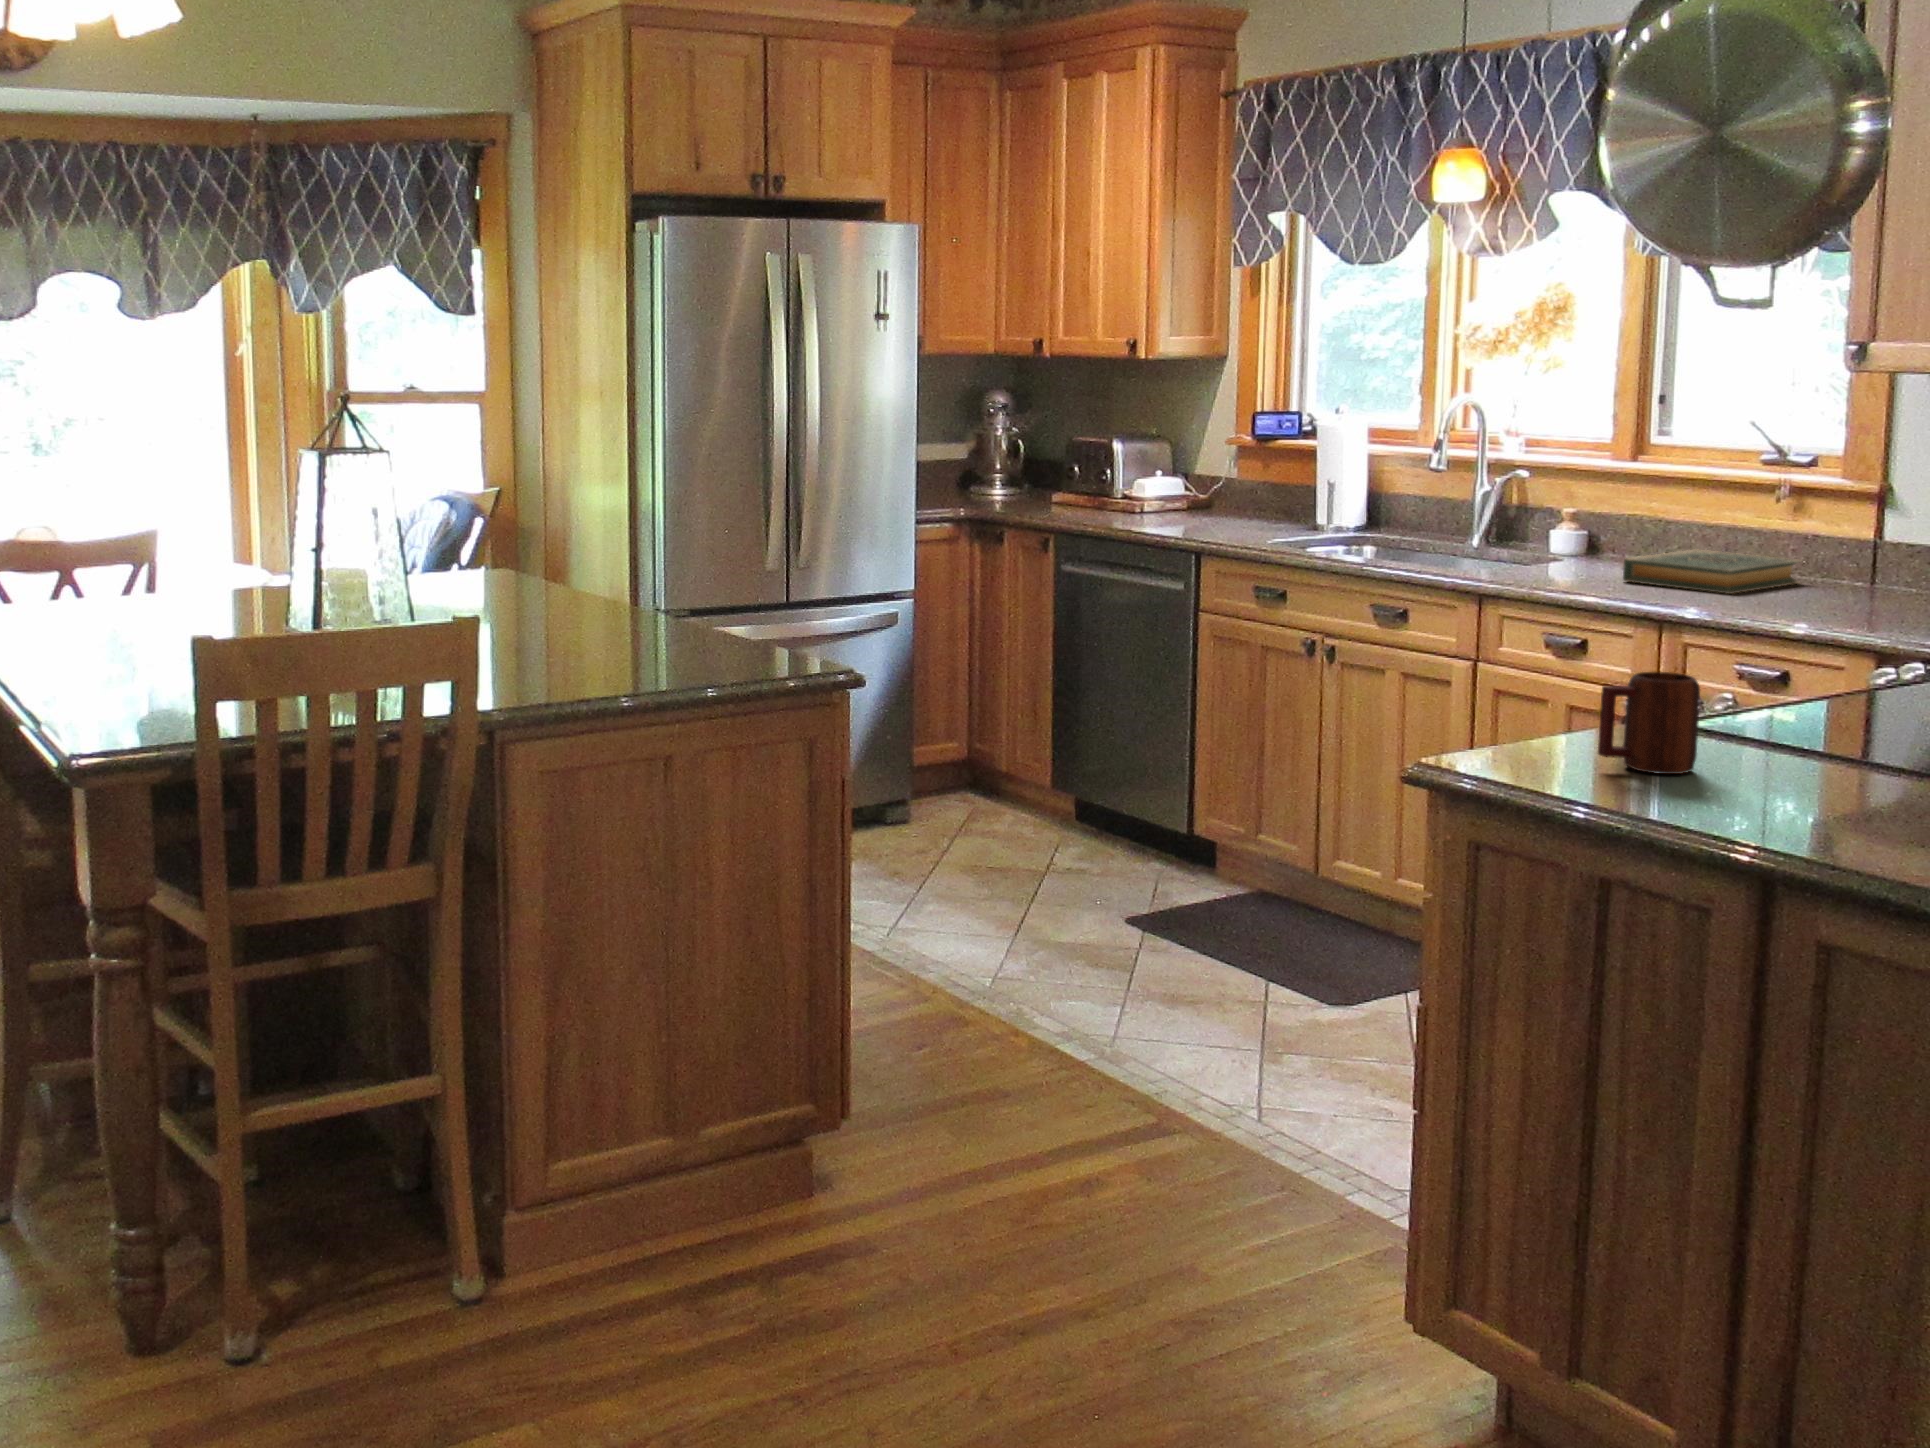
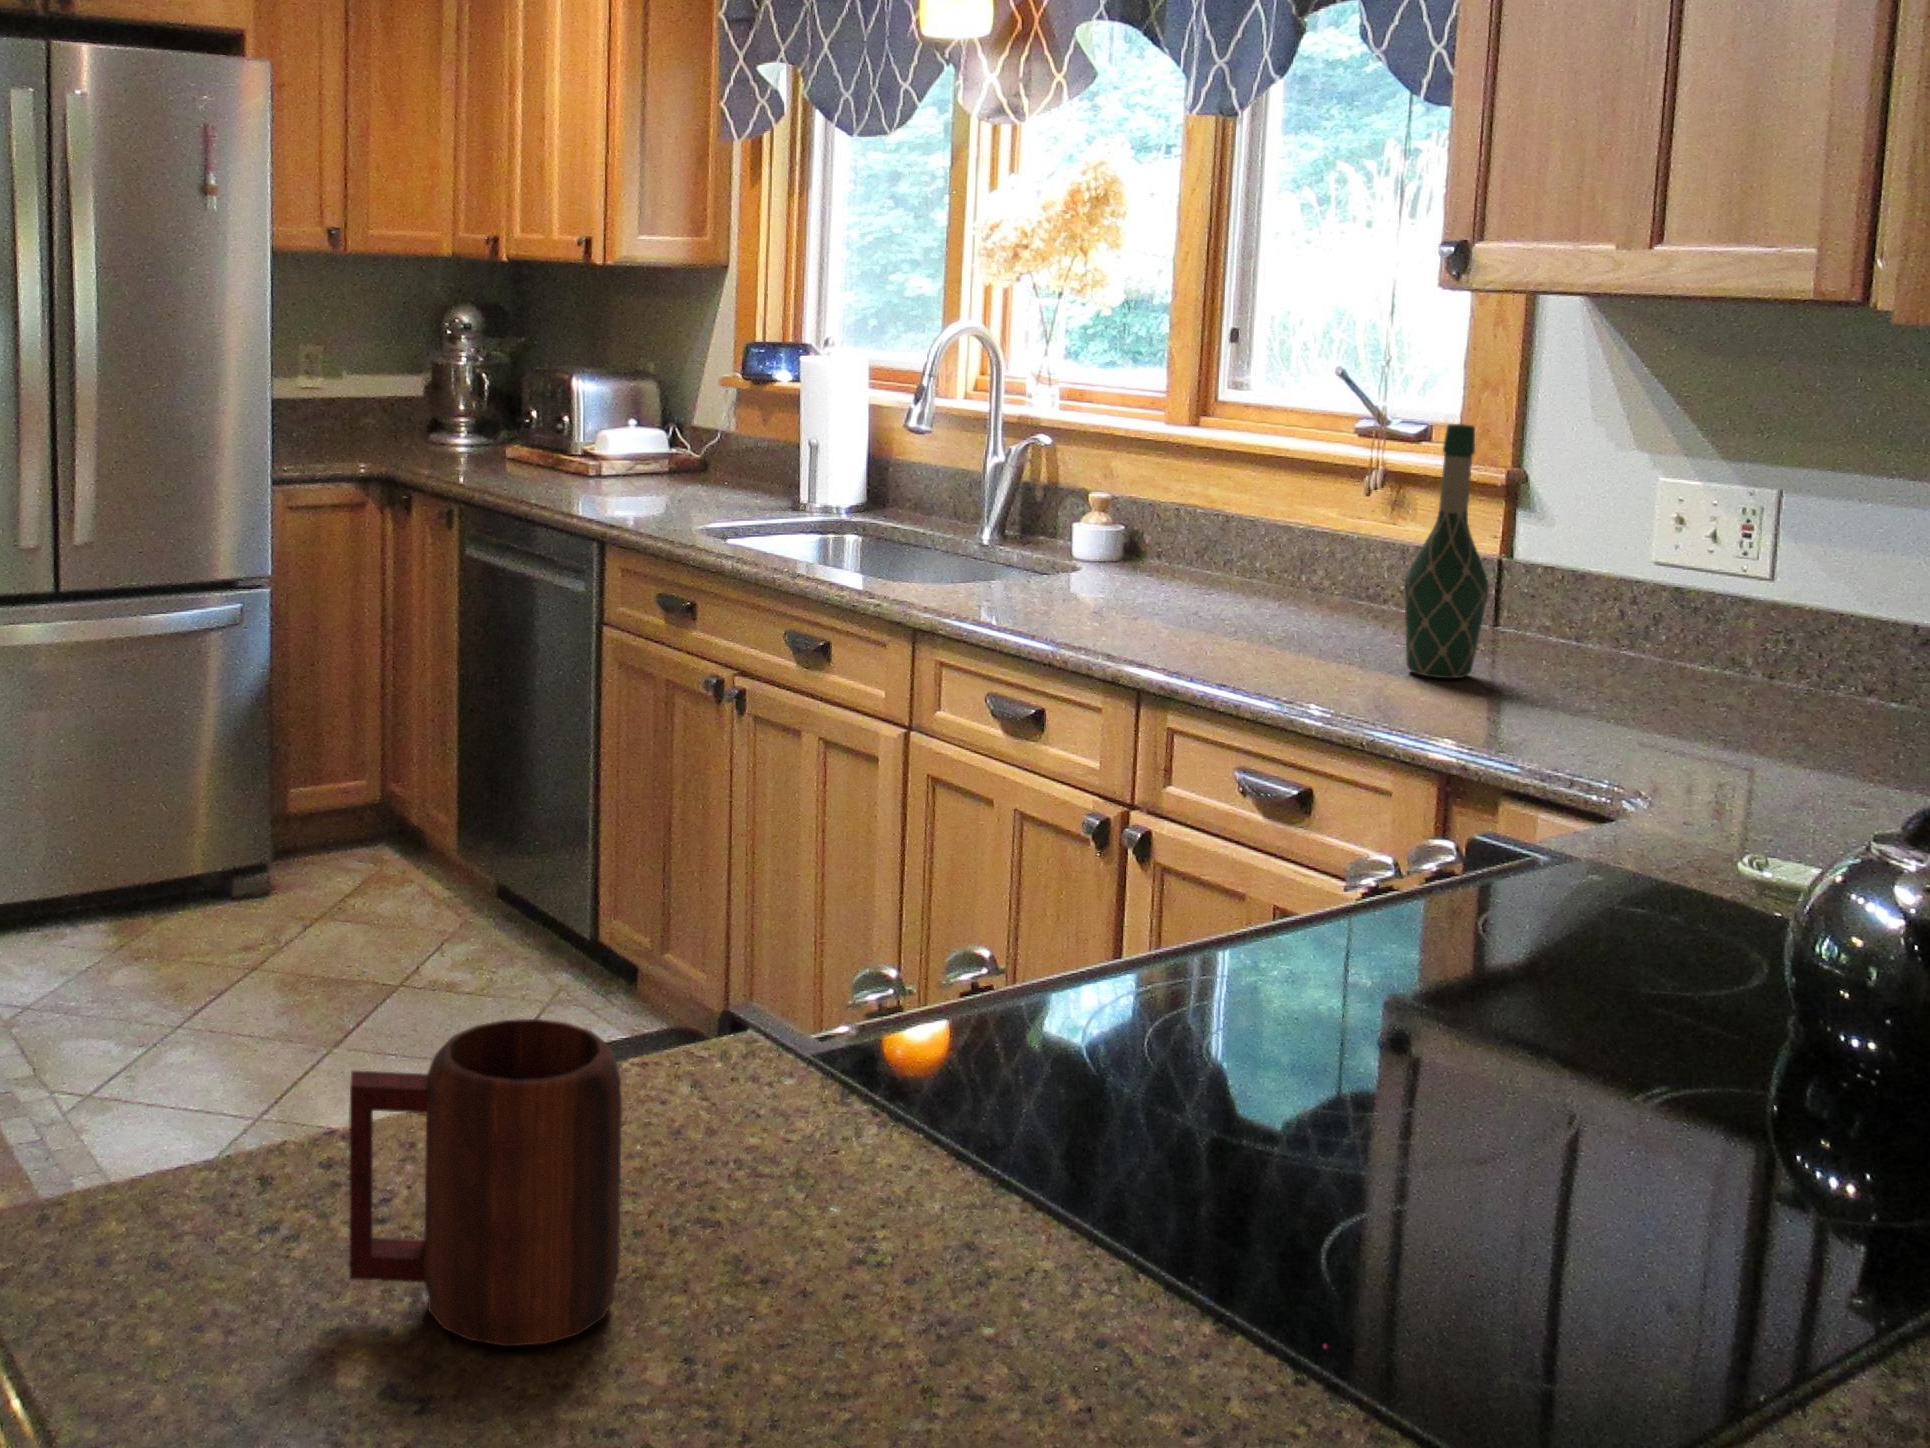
wine bottle: none [1827,453,1882,607] -> present [1405,424,1489,678]
hardback book: present [1623,549,1800,594] -> none [1123,564,1397,643]

